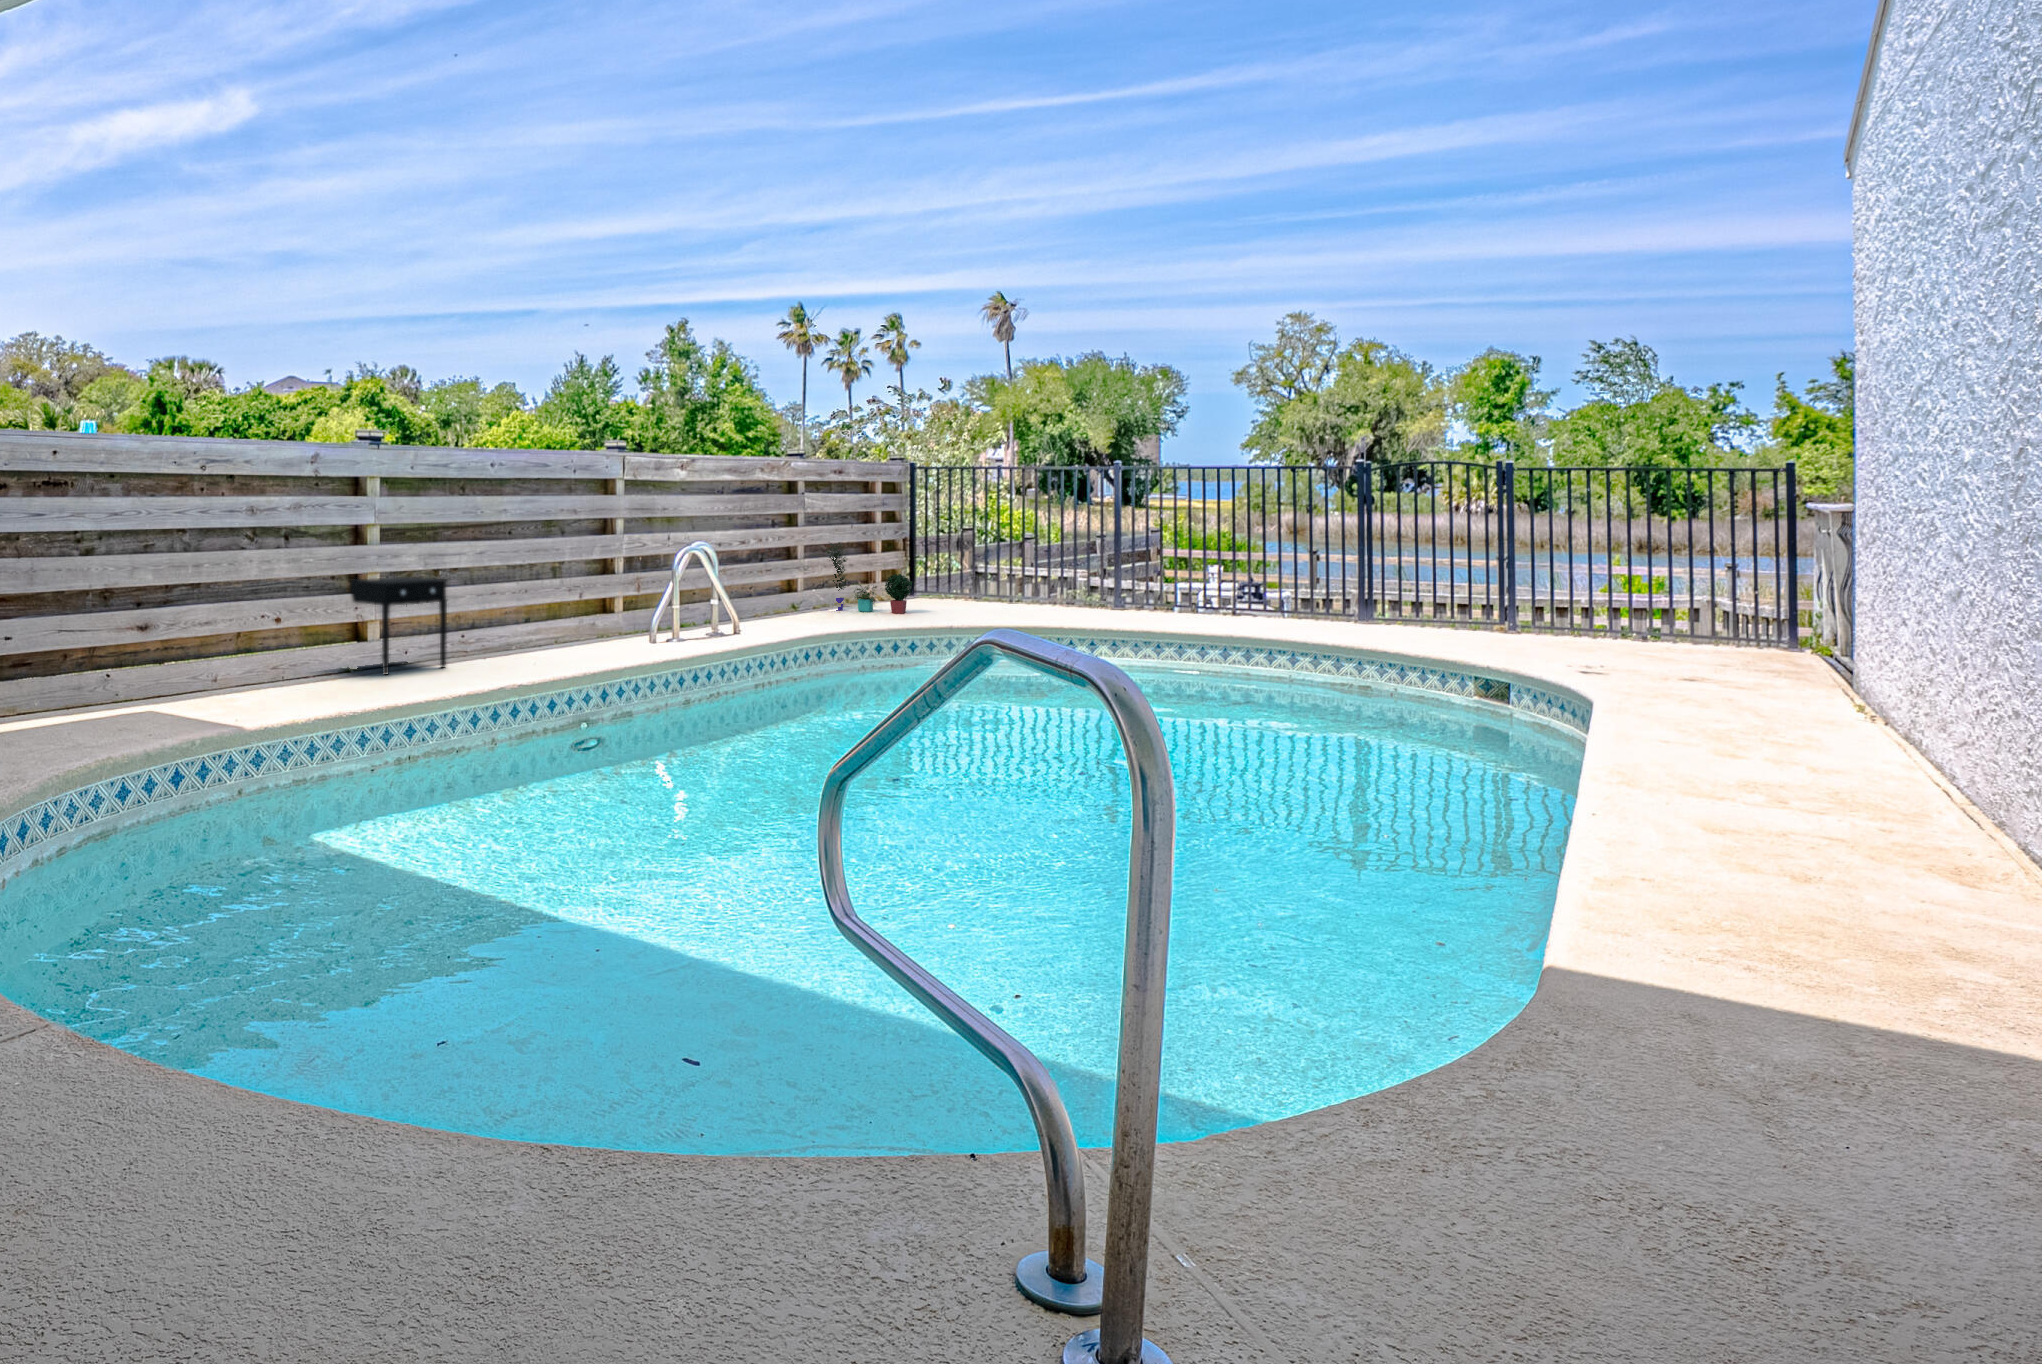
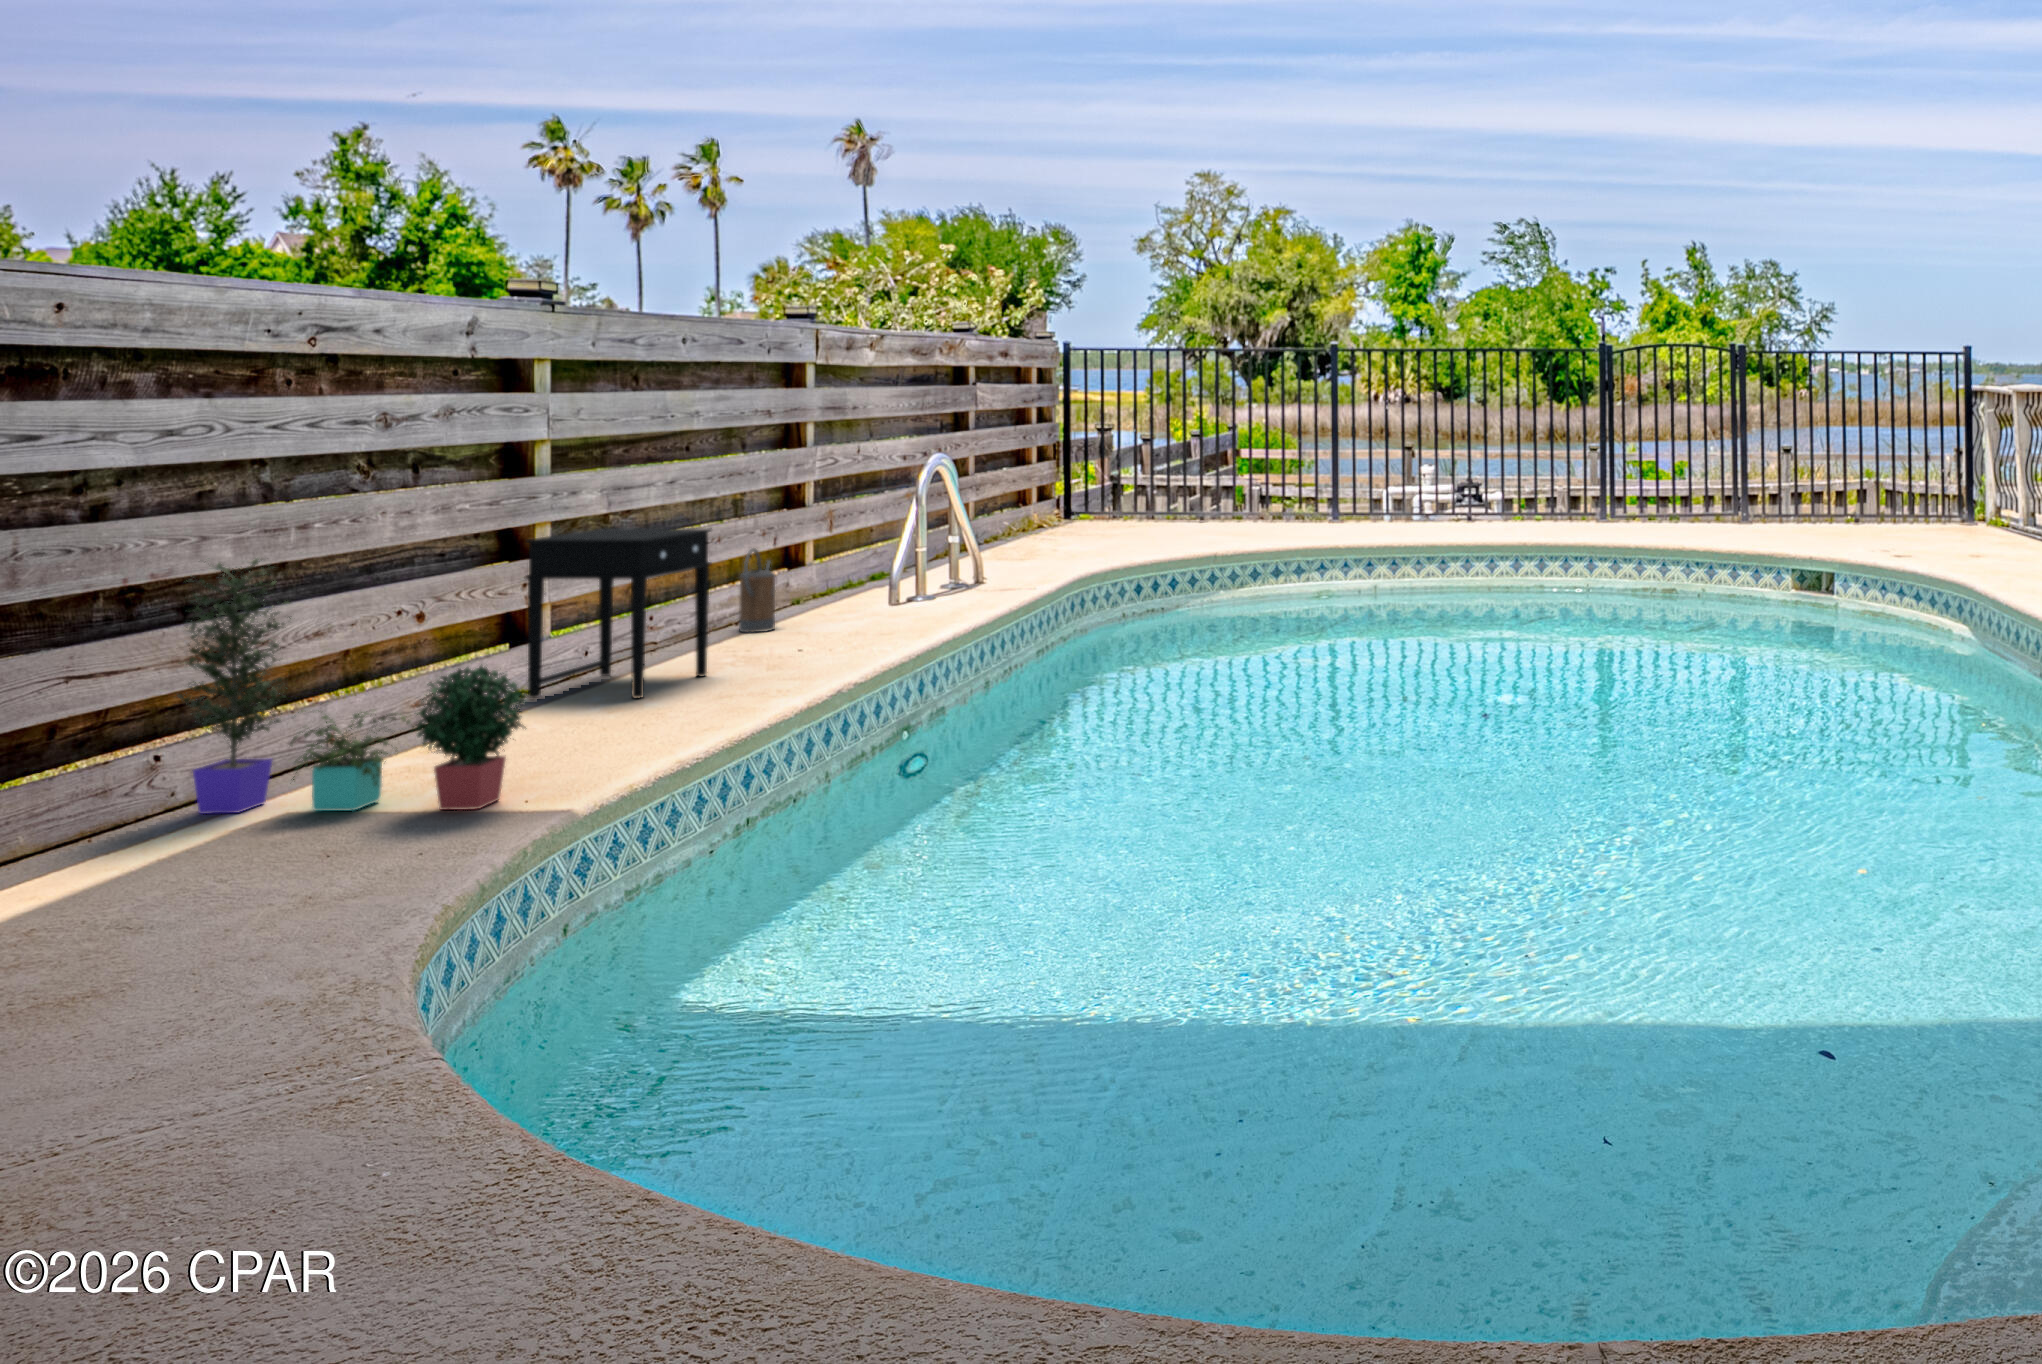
potted plant: present [826,542,912,614] -> present [178,559,527,814]
watering can: none [526,595,558,648] -> present [739,548,775,632]

